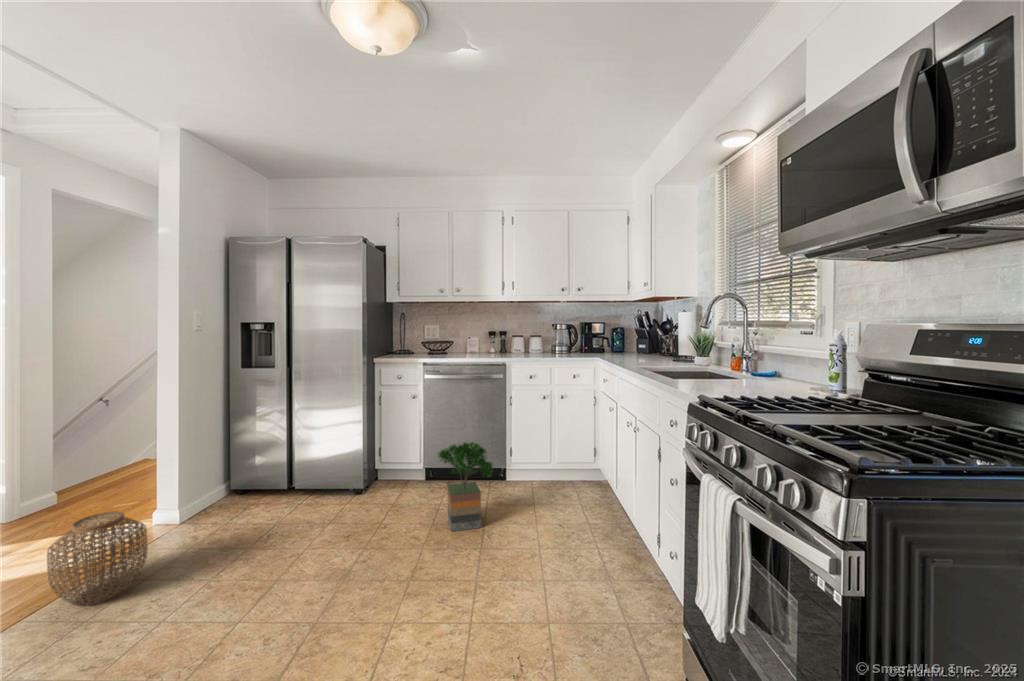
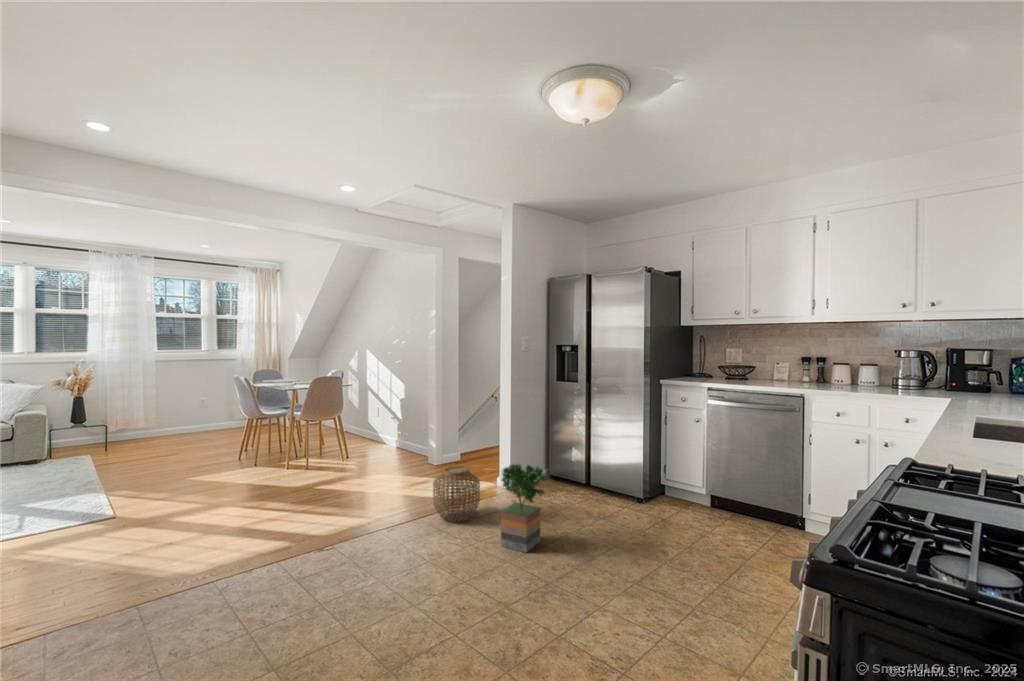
potted tree: present [438,442,493,531] -> present [501,464,549,552]

